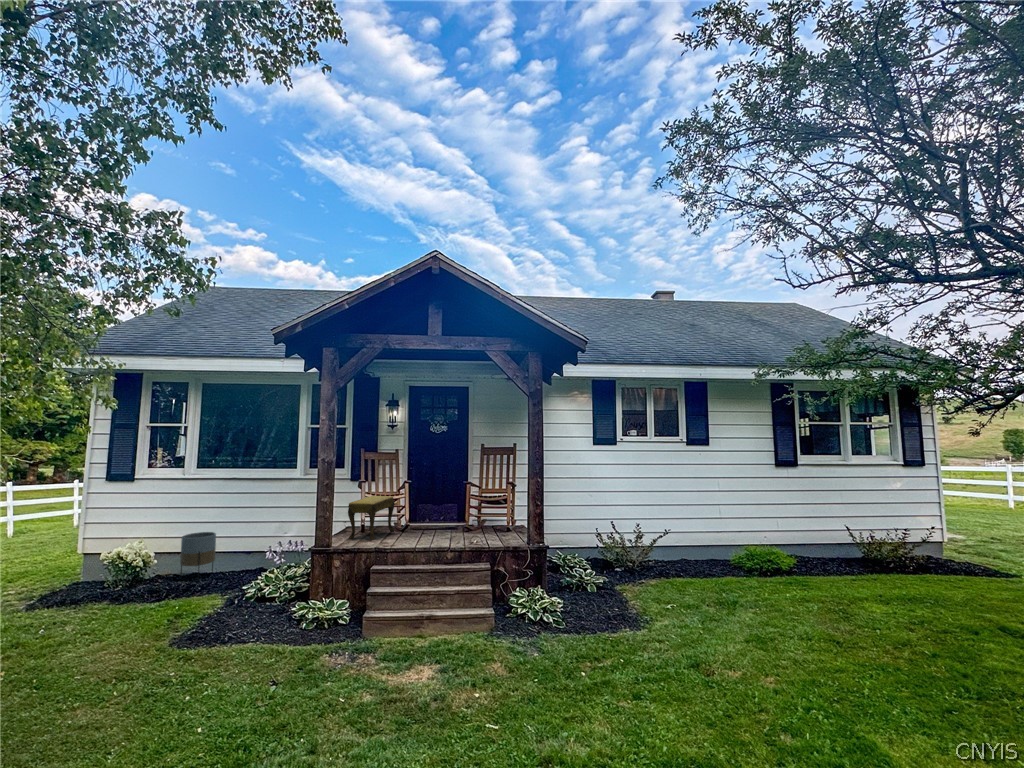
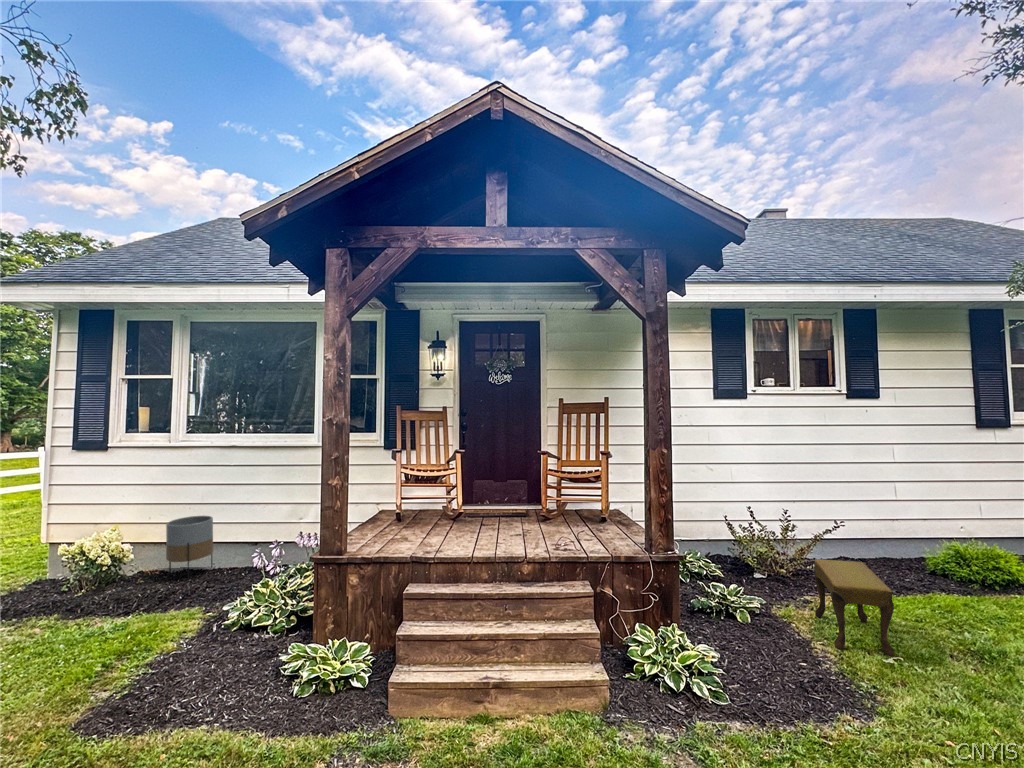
footstool: present [348,496,394,540] -> present [814,559,894,657]

